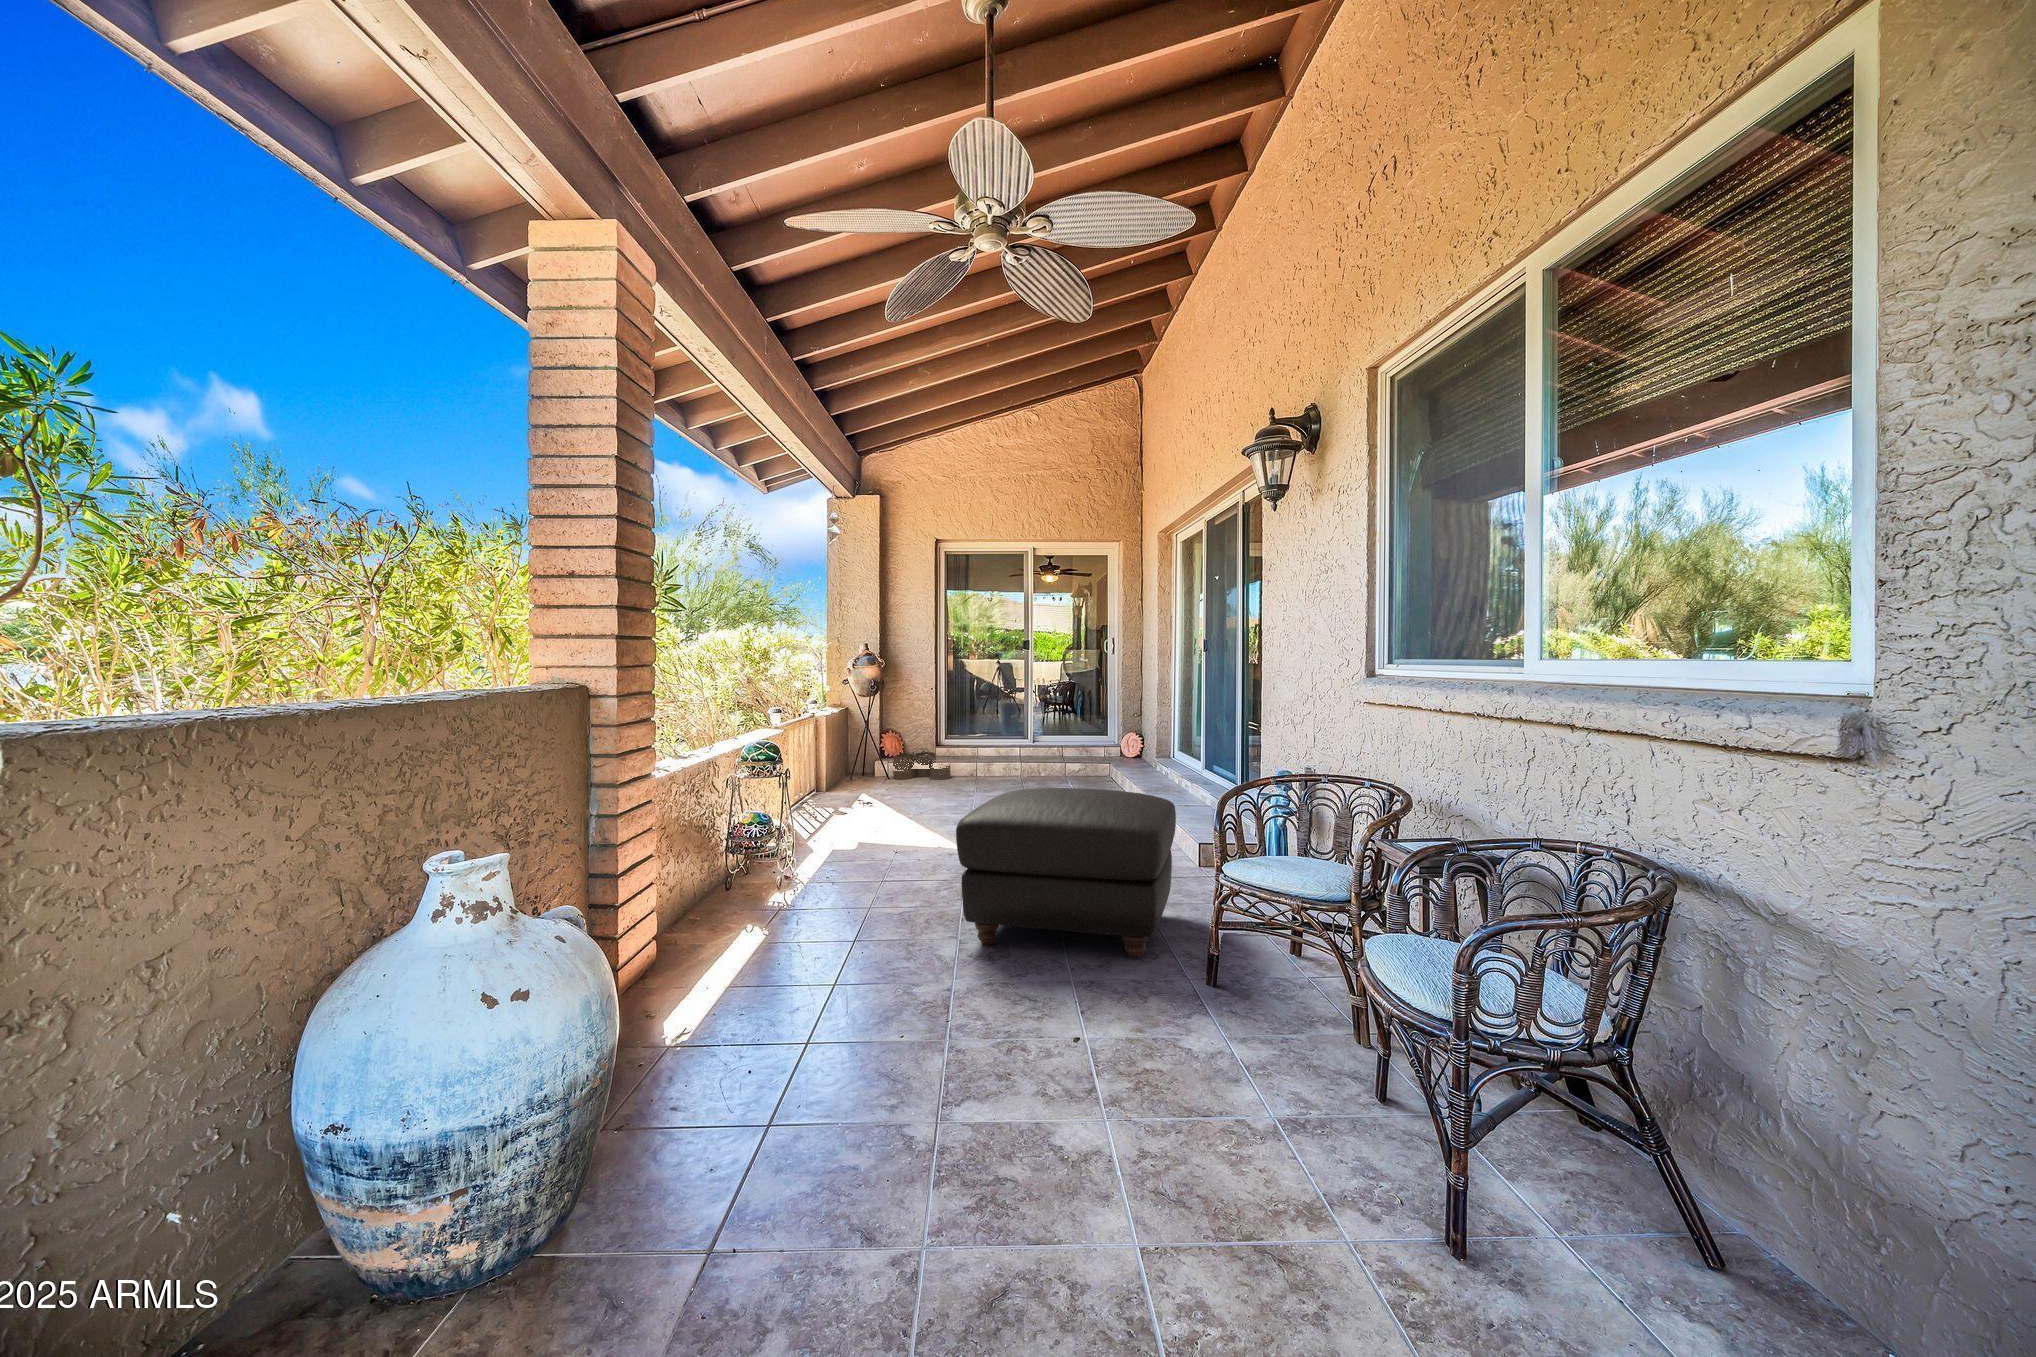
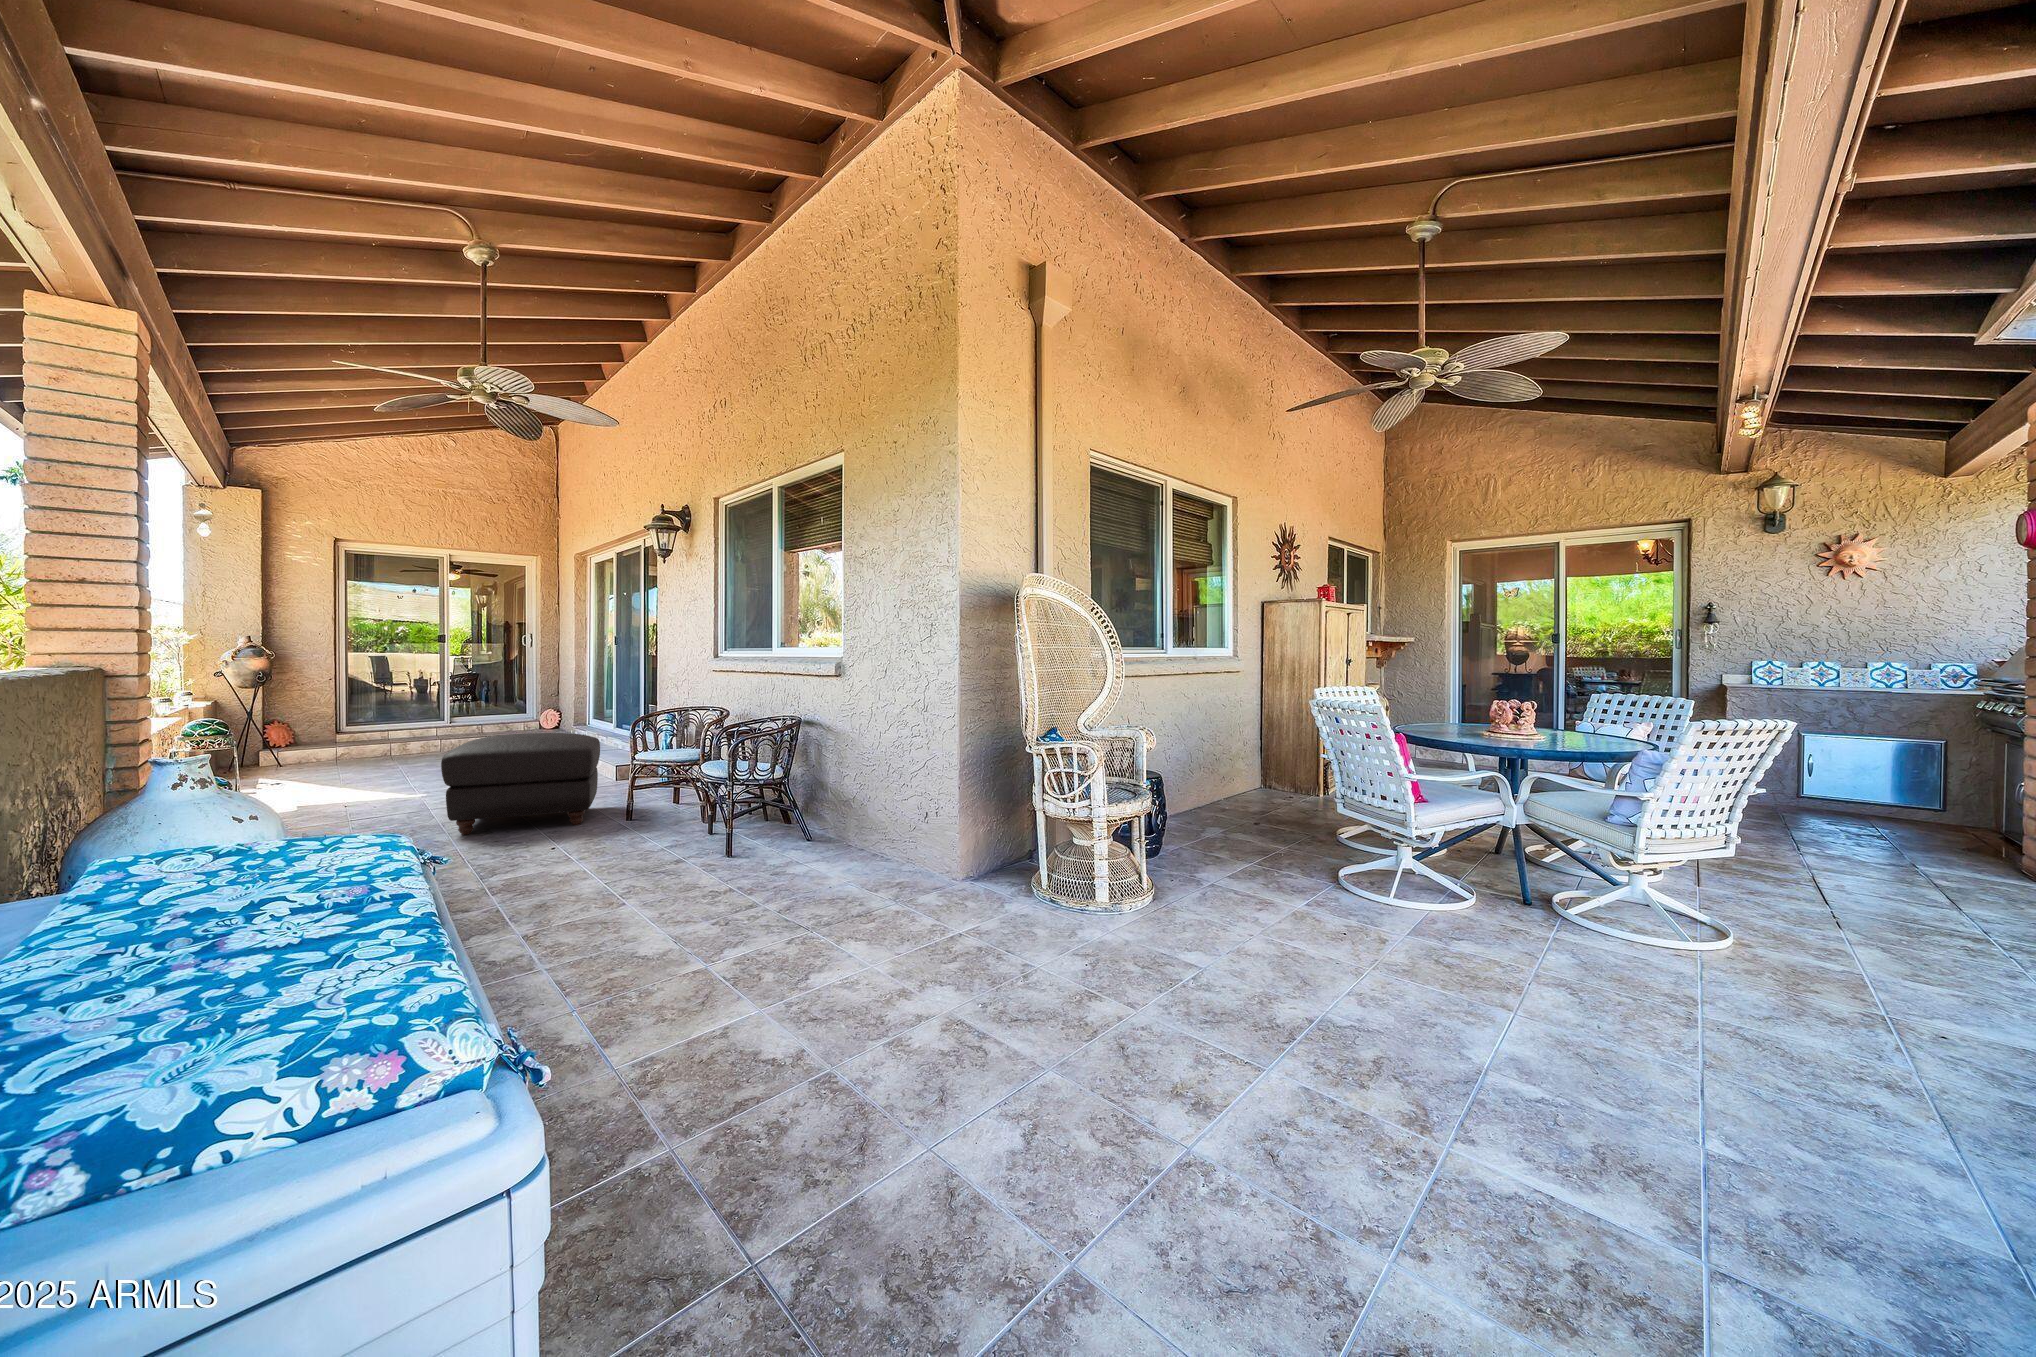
woven basket: present [893,749,951,780] -> none [285,734,360,764]

